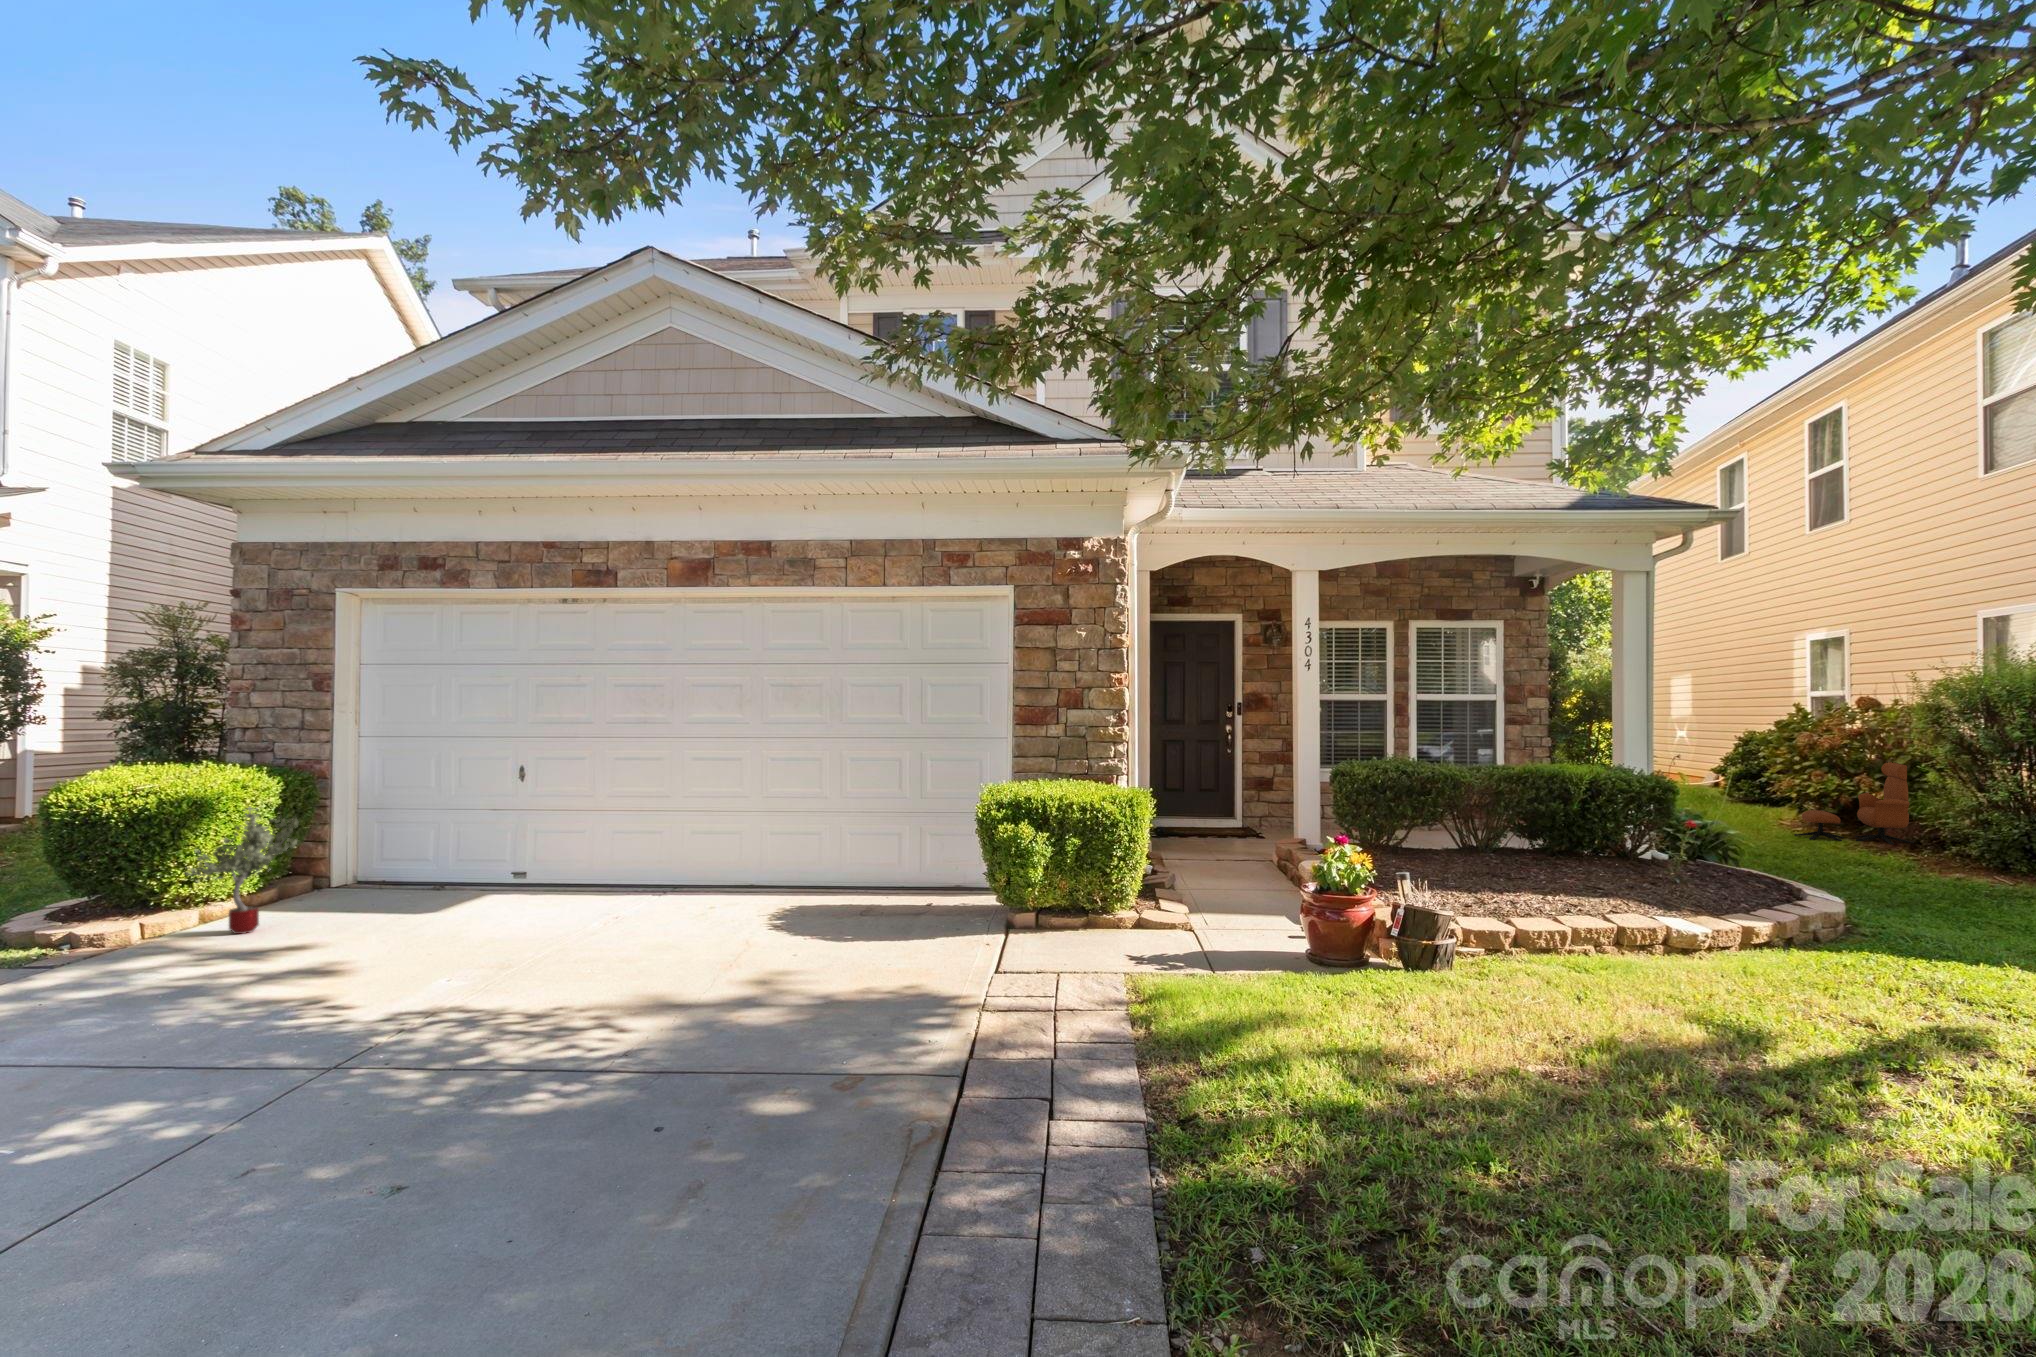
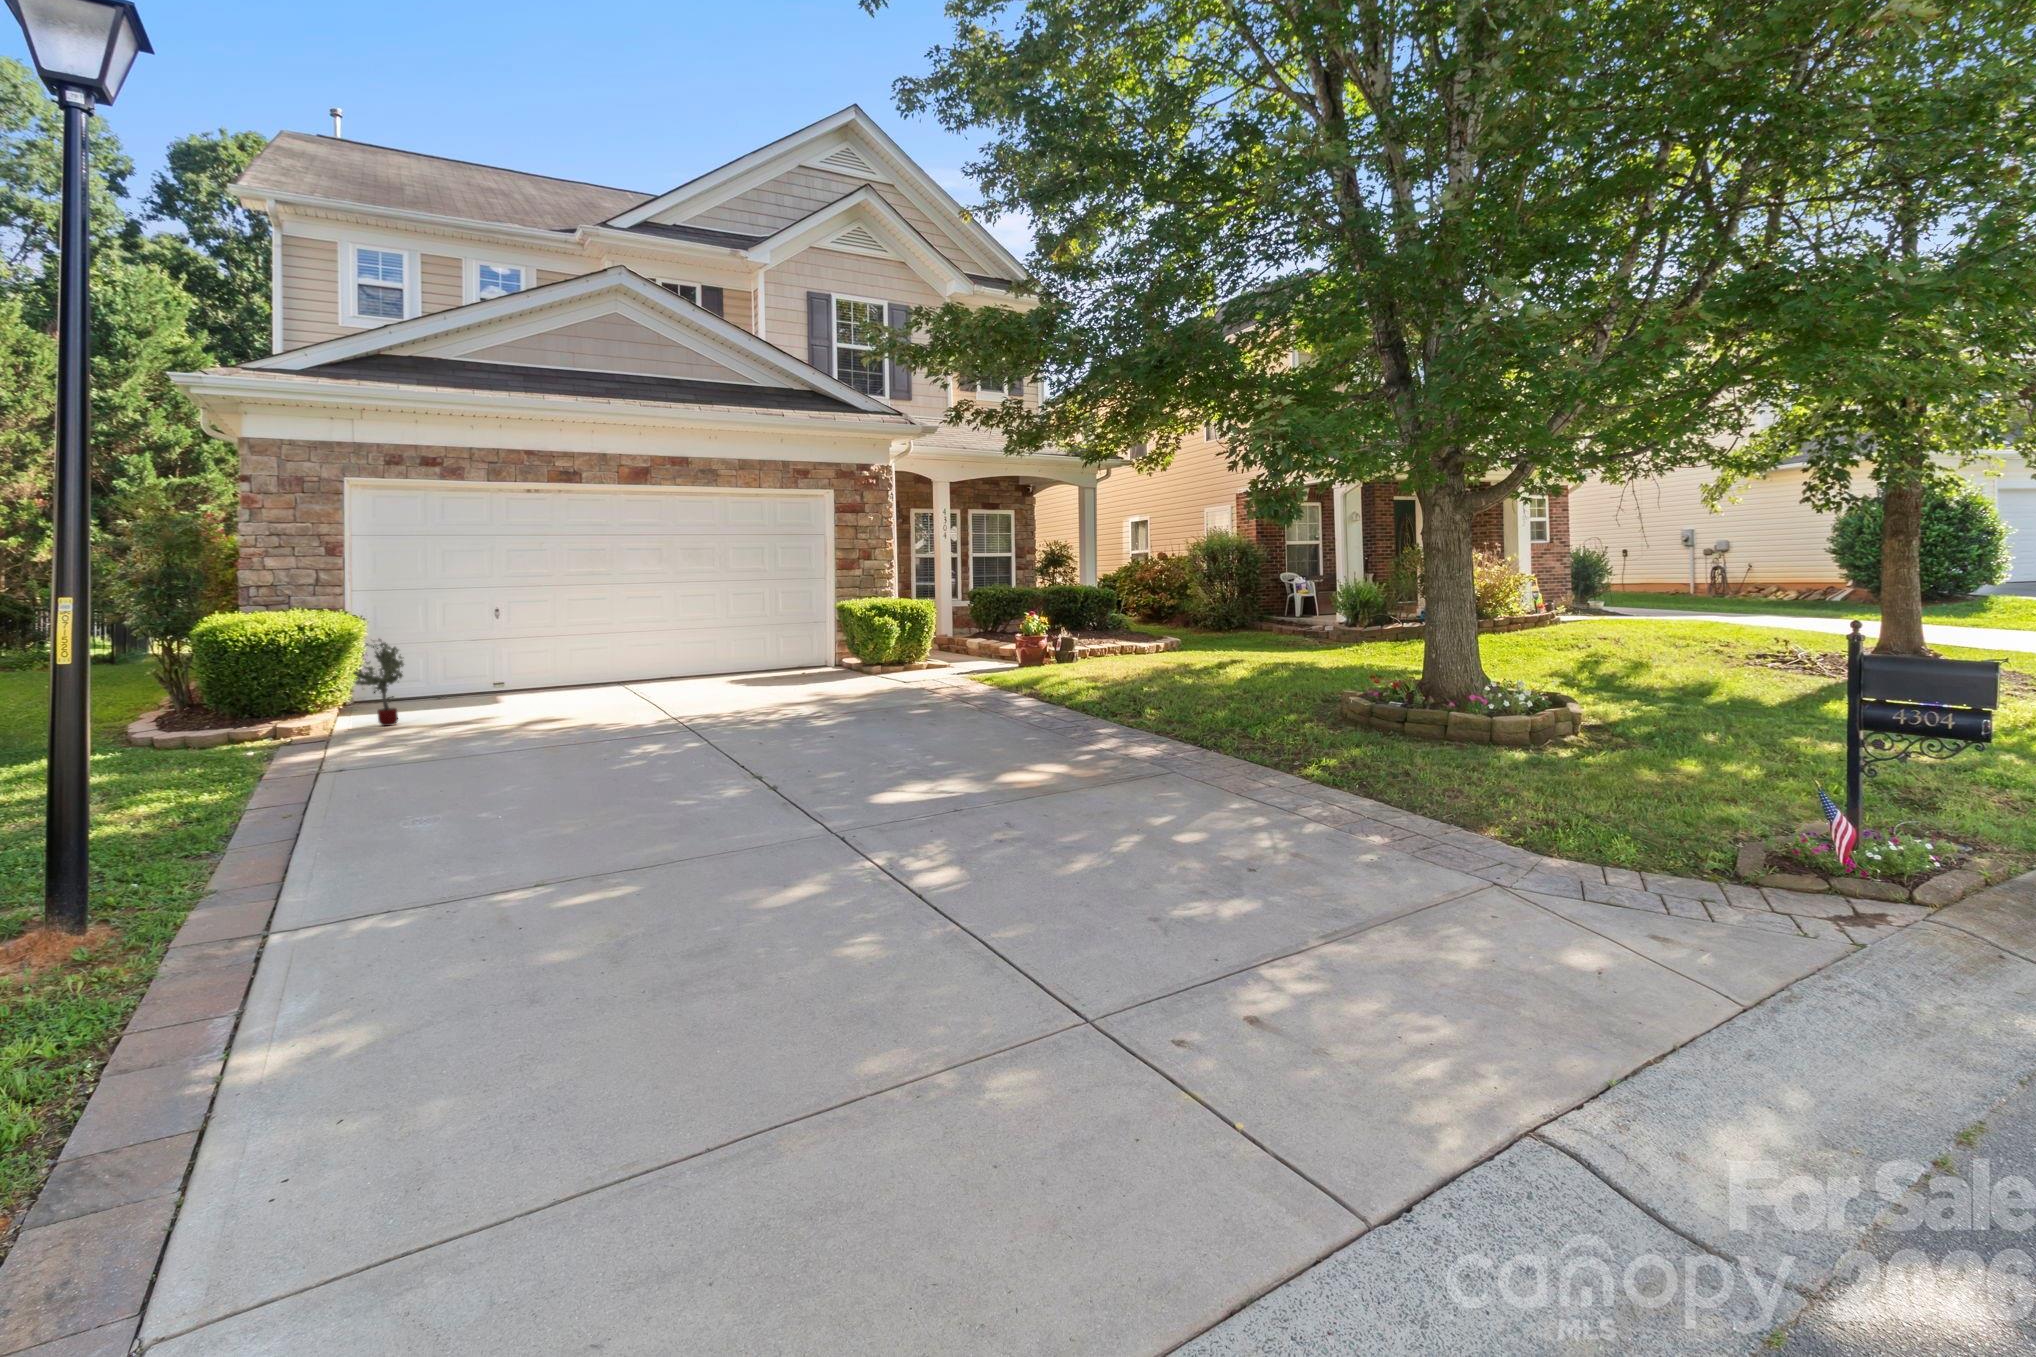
lounge chair: present [1794,762,1914,845] -> none [1139,584,1183,623]

